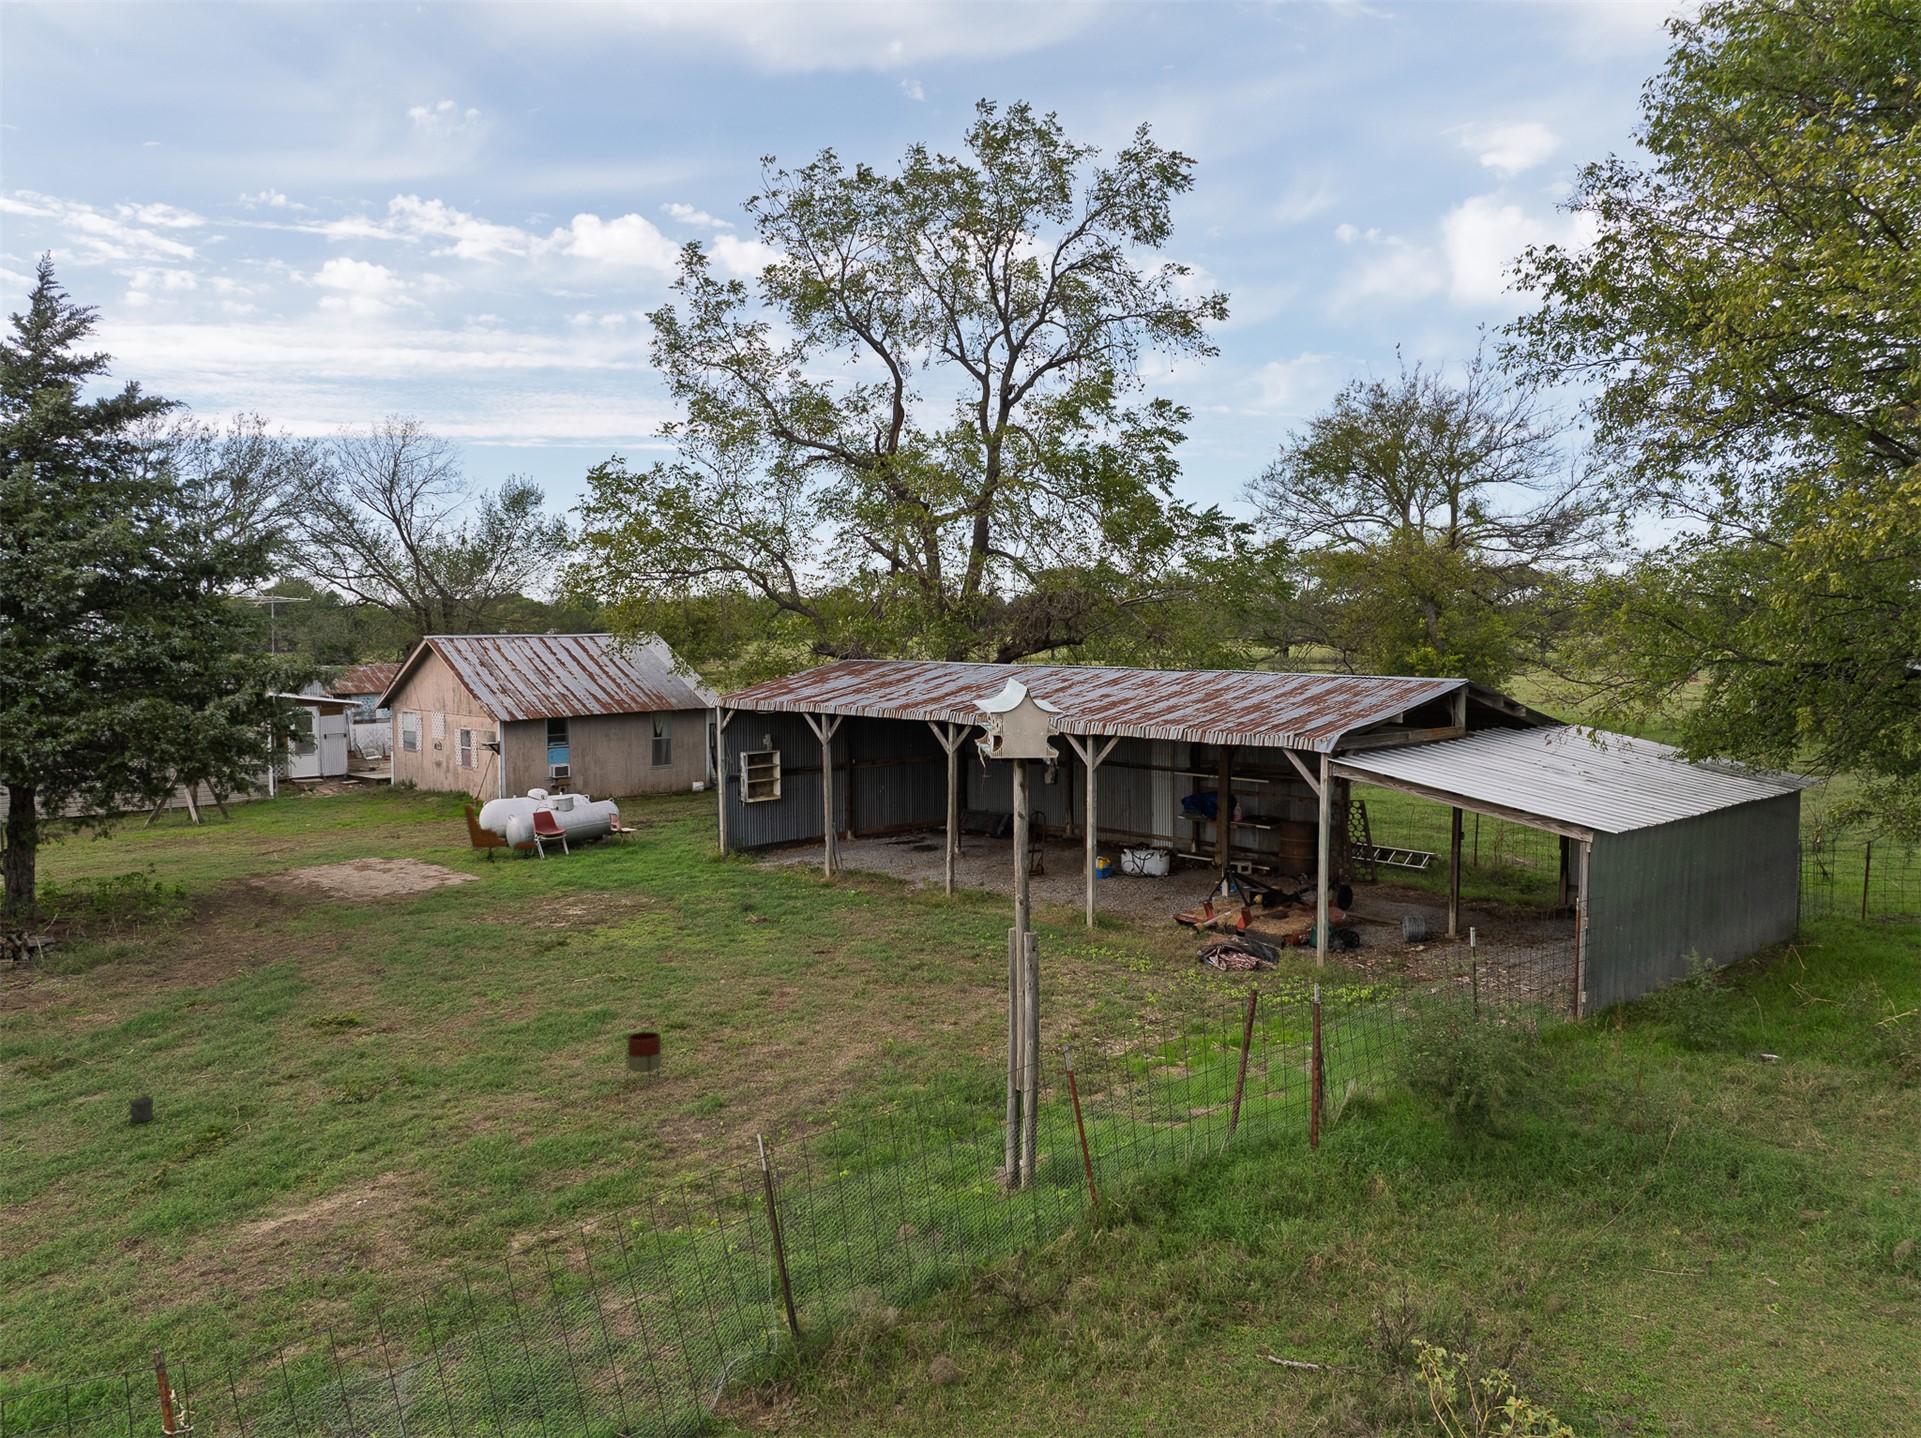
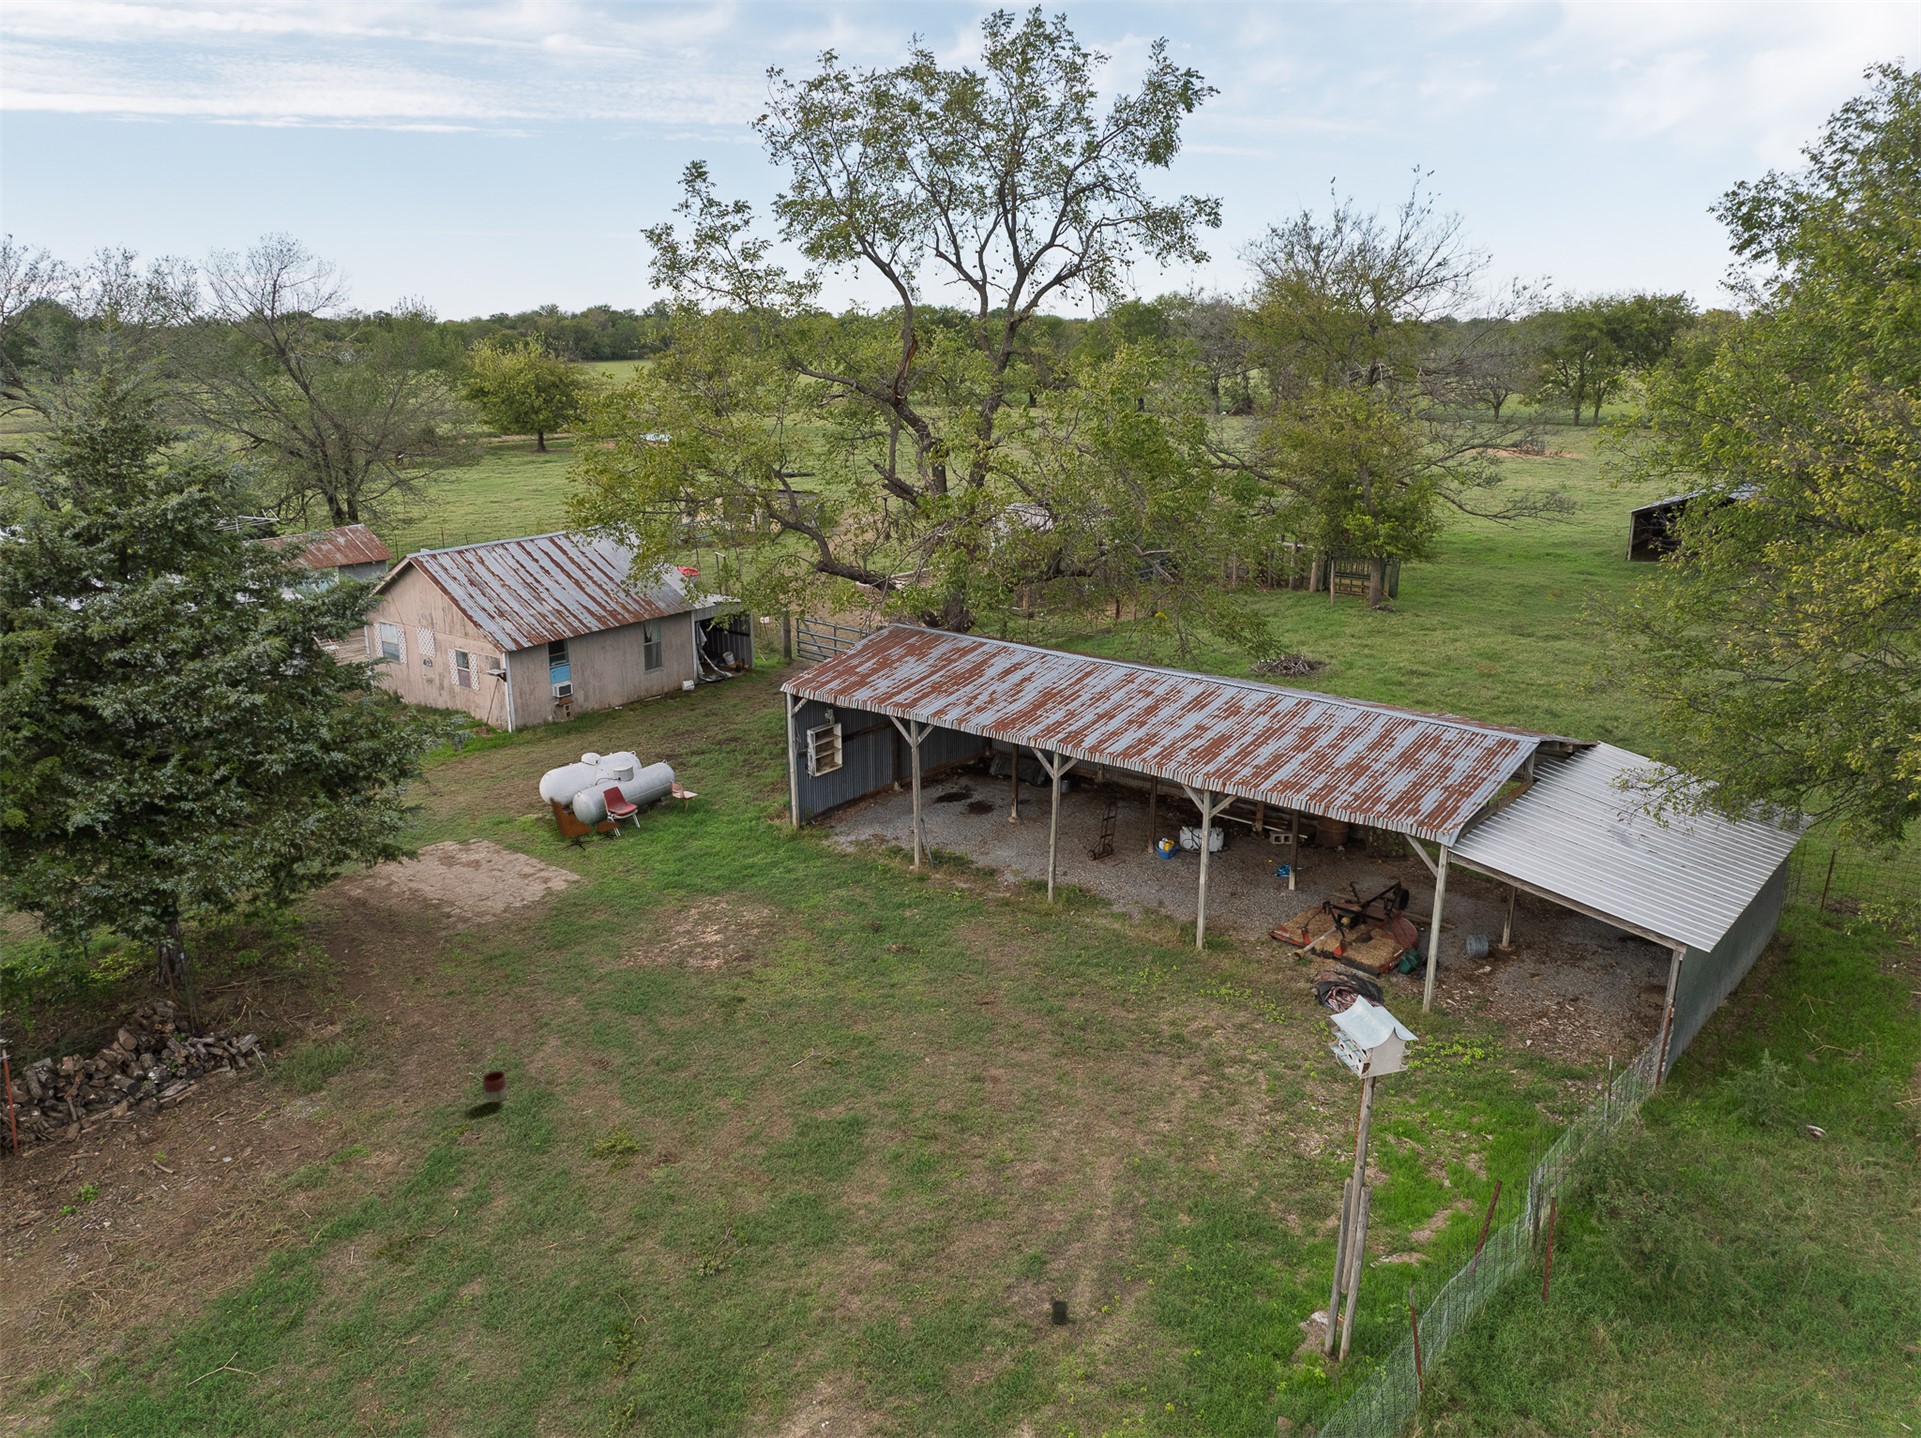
planter: present [627,1032,661,1075] -> present [482,1071,507,1101]
watering can: present [129,1095,154,1123] -> present [1050,1297,1076,1325]

